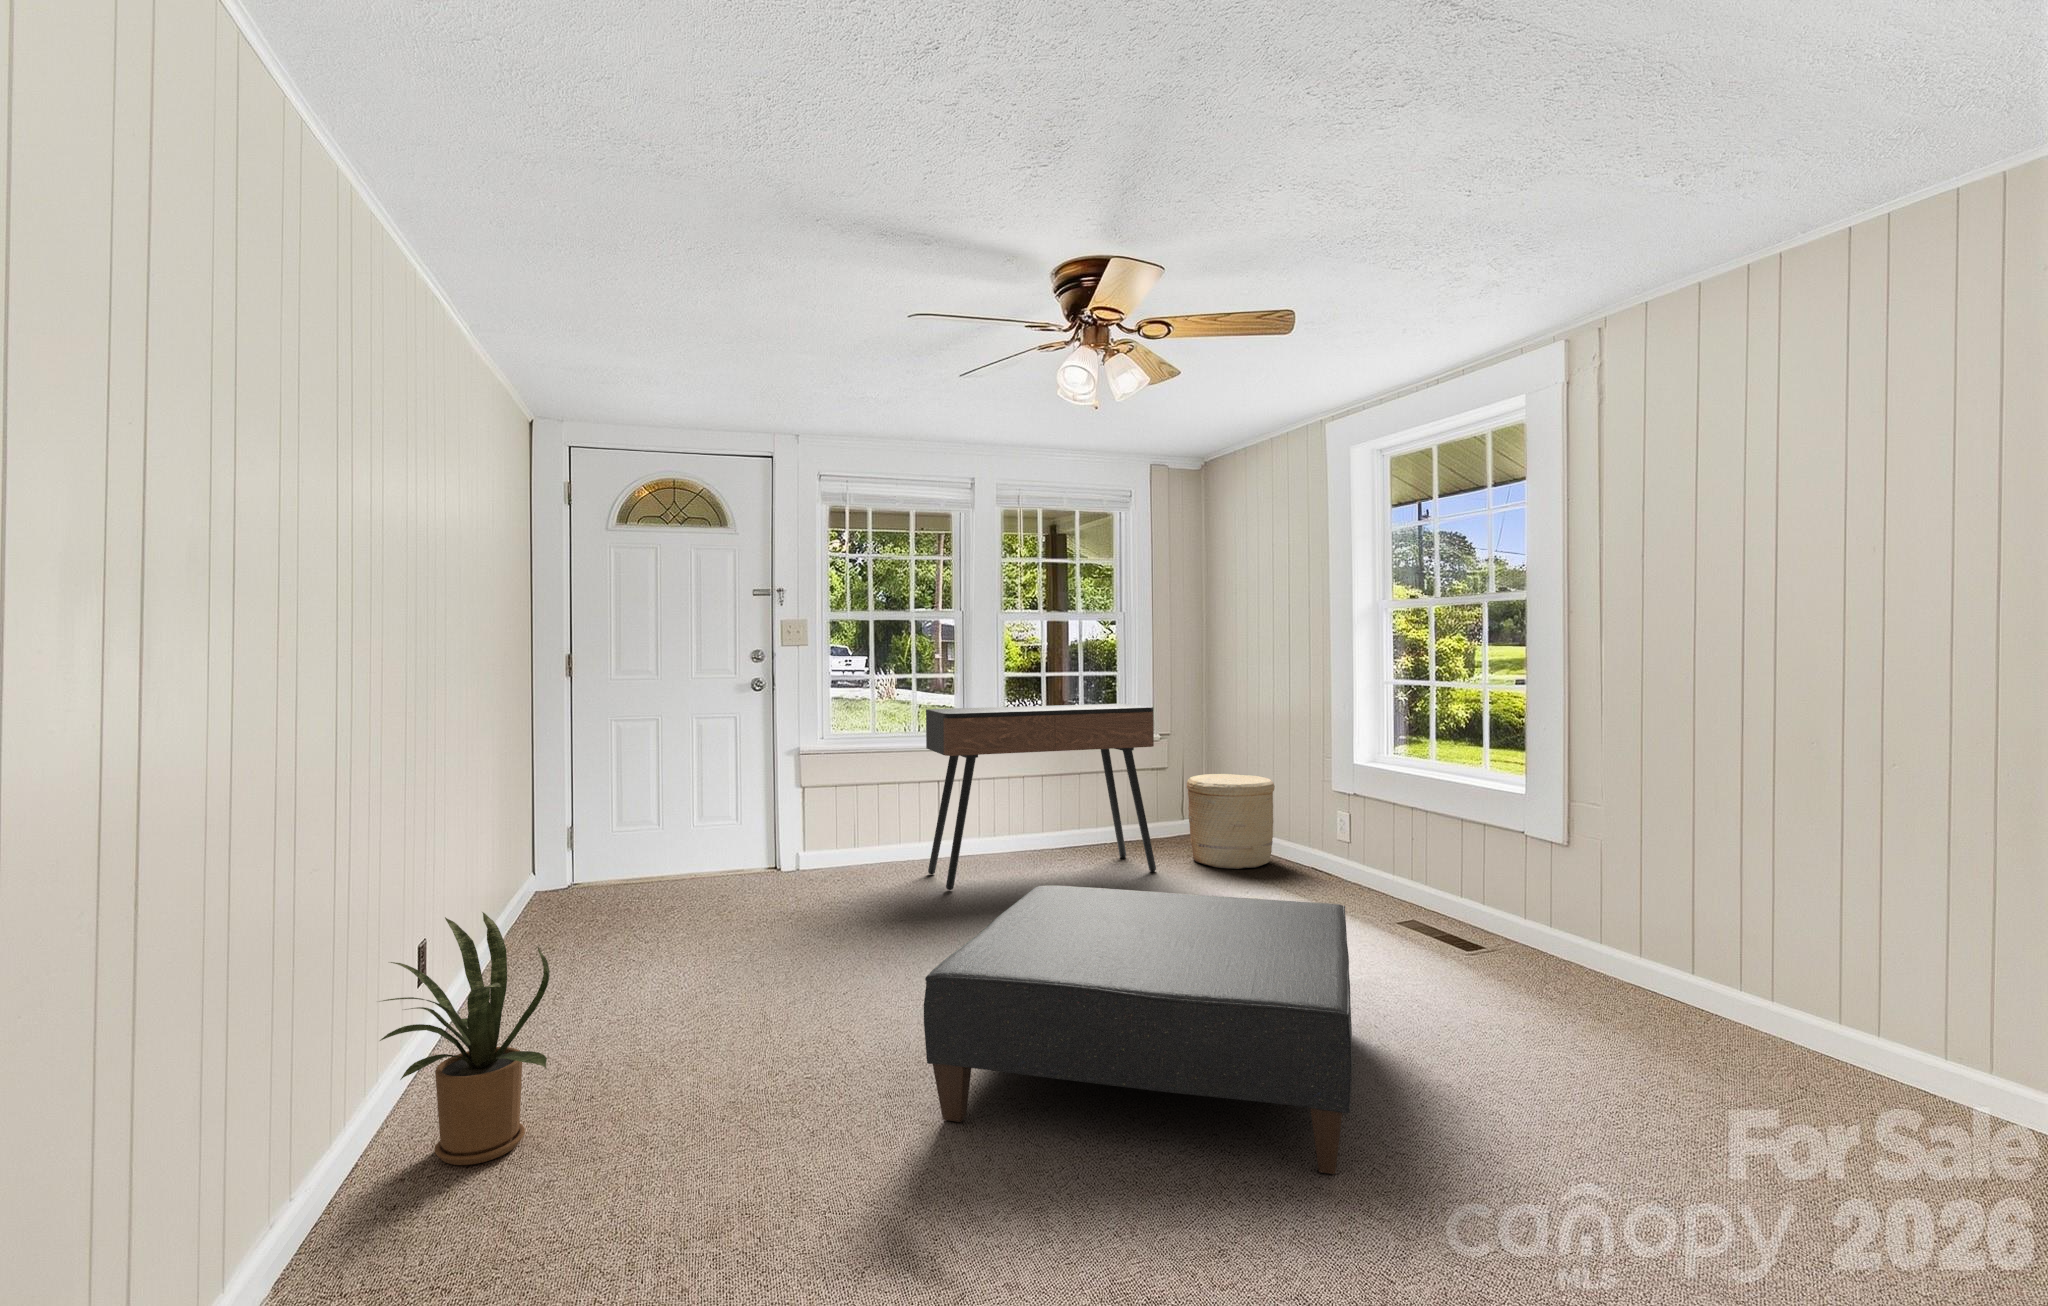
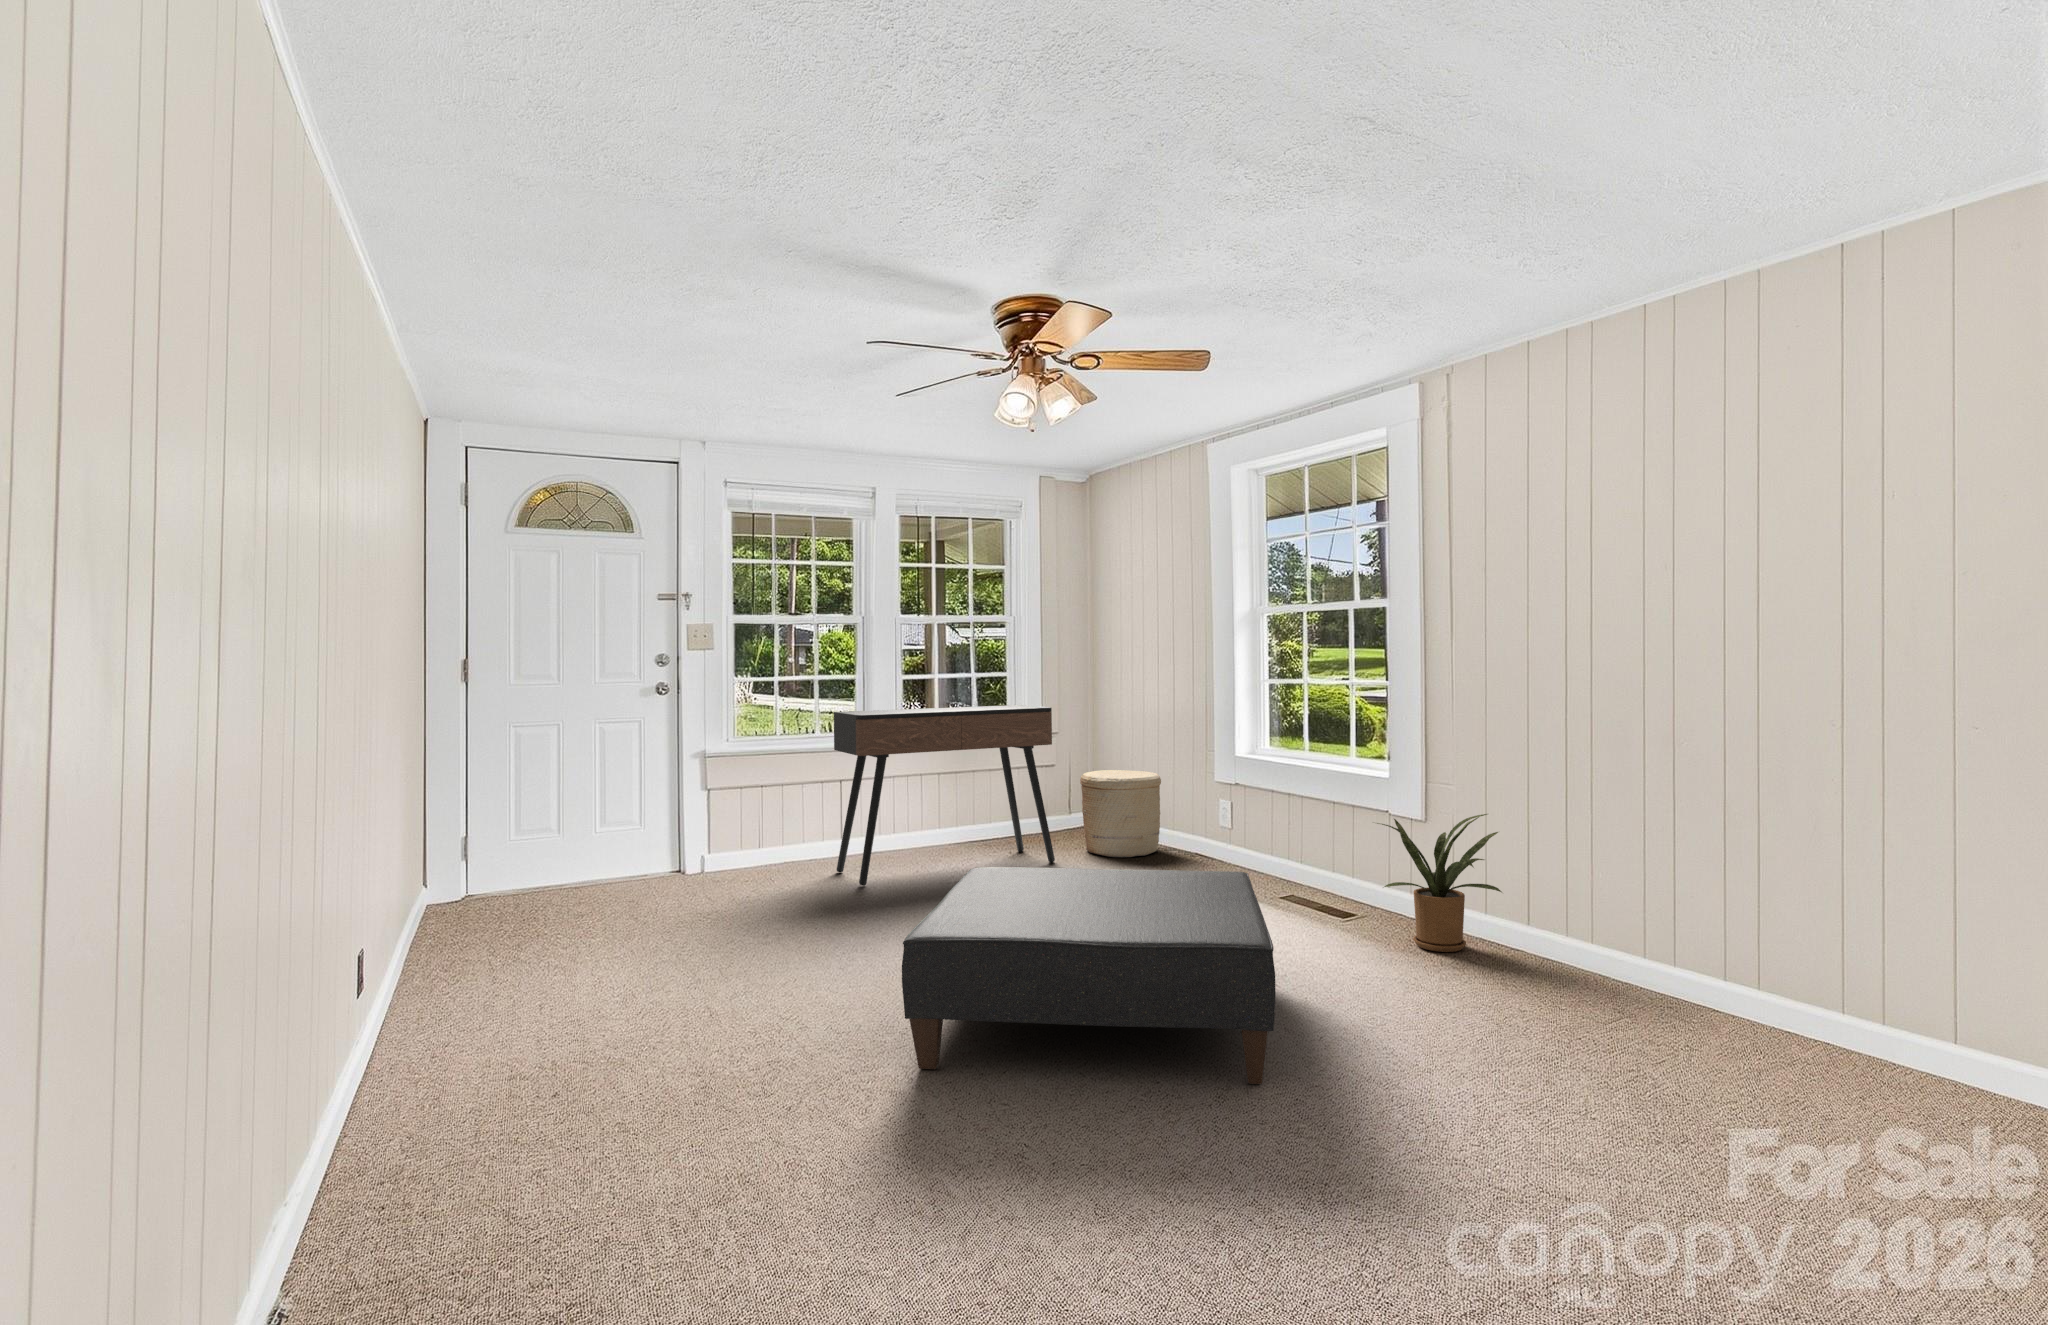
house plant: present [380,912,550,1165] -> present [1377,814,1502,952]

